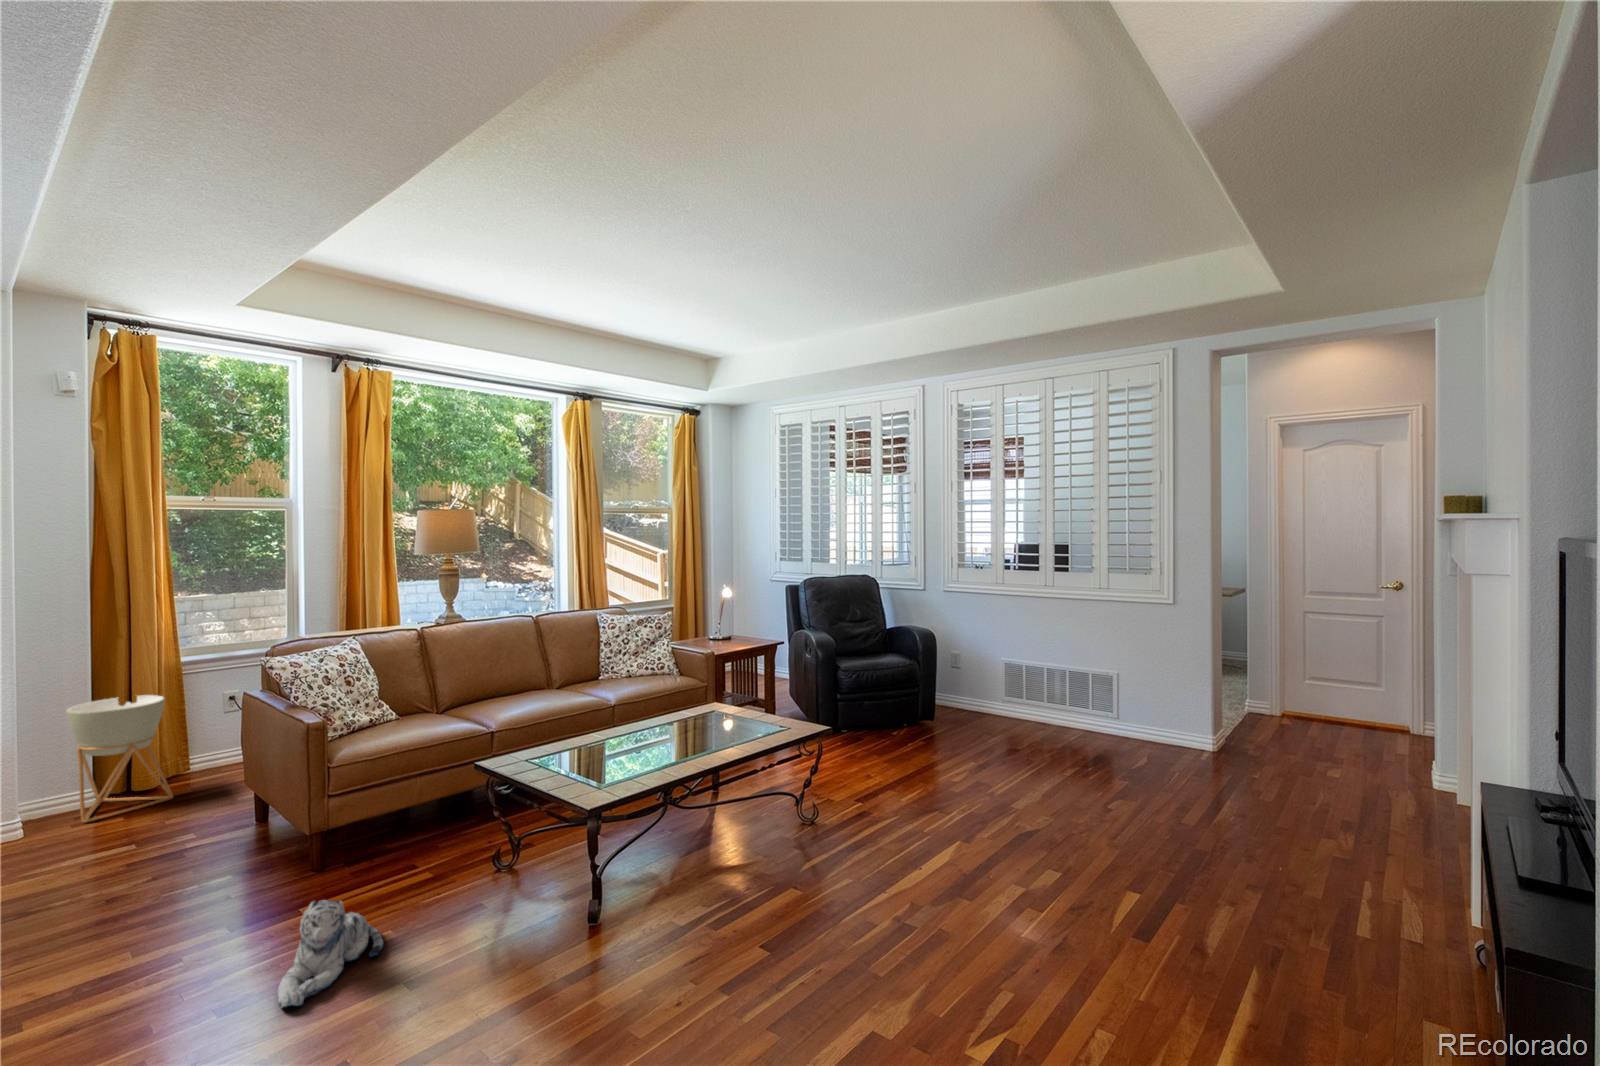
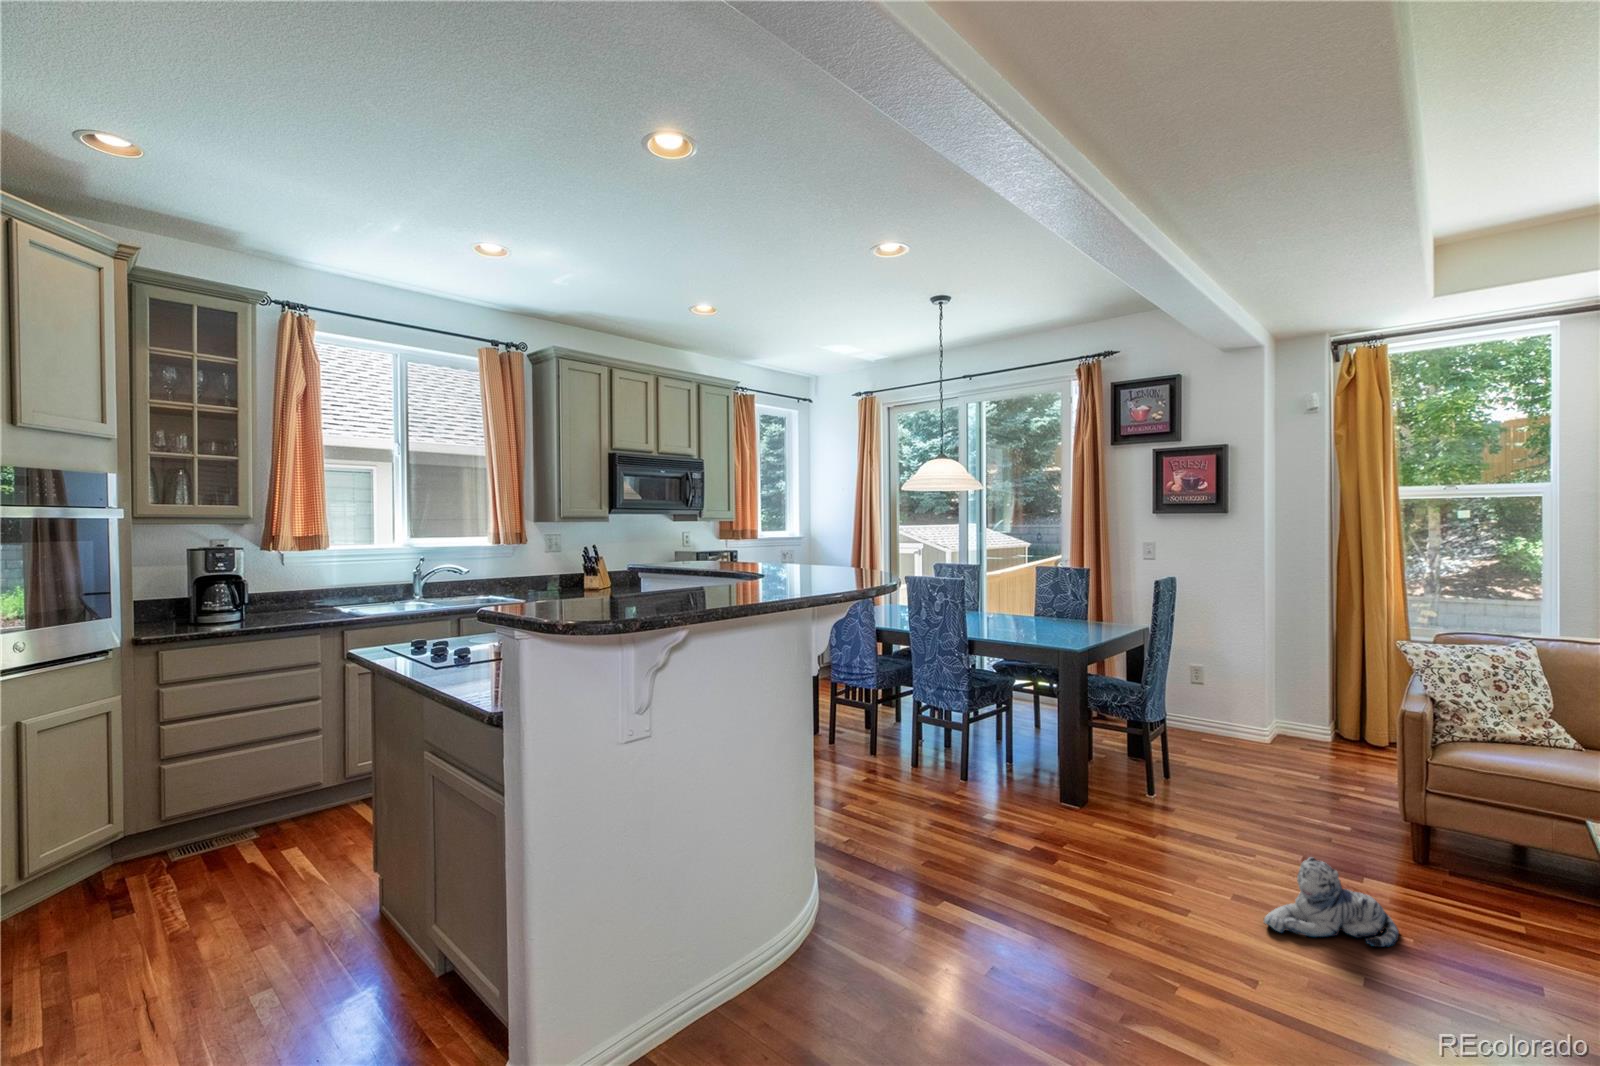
planter: present [67,695,173,822] -> none [1290,654,1369,753]

